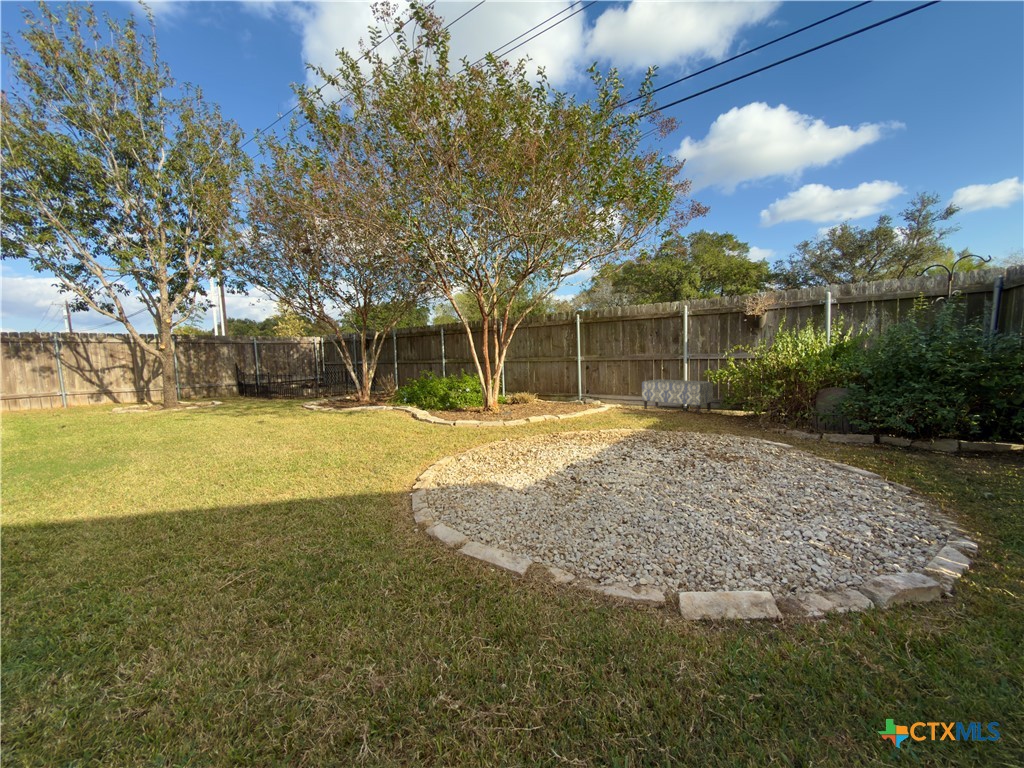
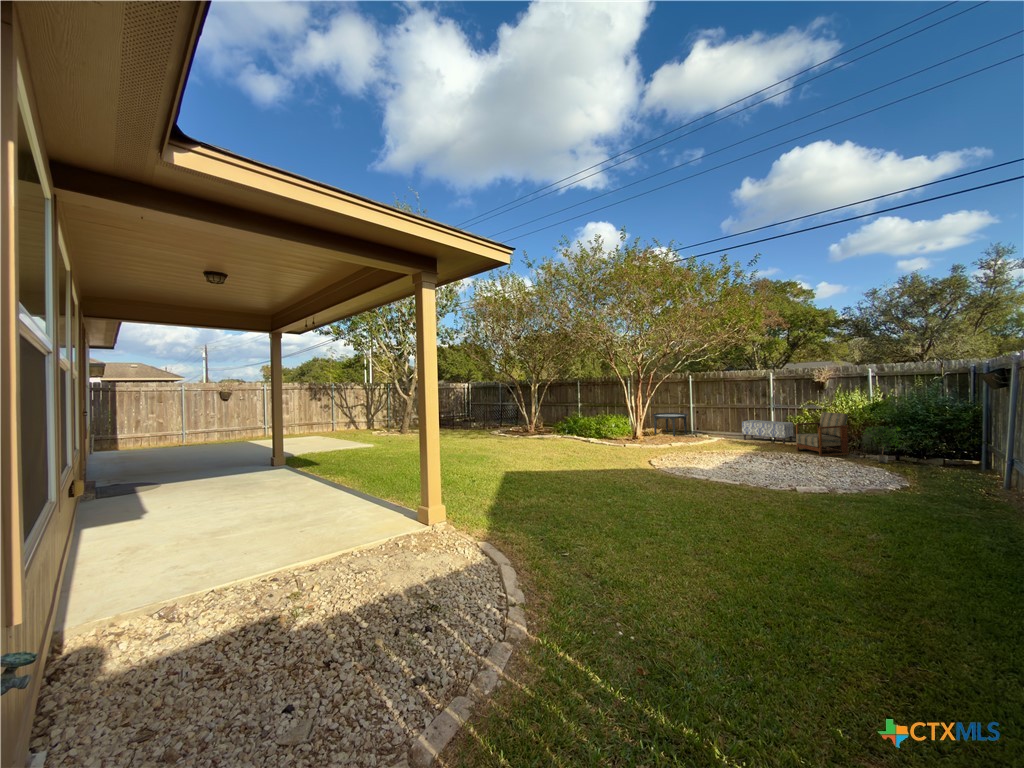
armchair: none [715,362,797,435] -> present [796,412,850,456]
round table: none [523,372,573,406] -> present [652,413,688,436]
potted plant: none [820,379,893,446] -> present [862,426,903,463]

